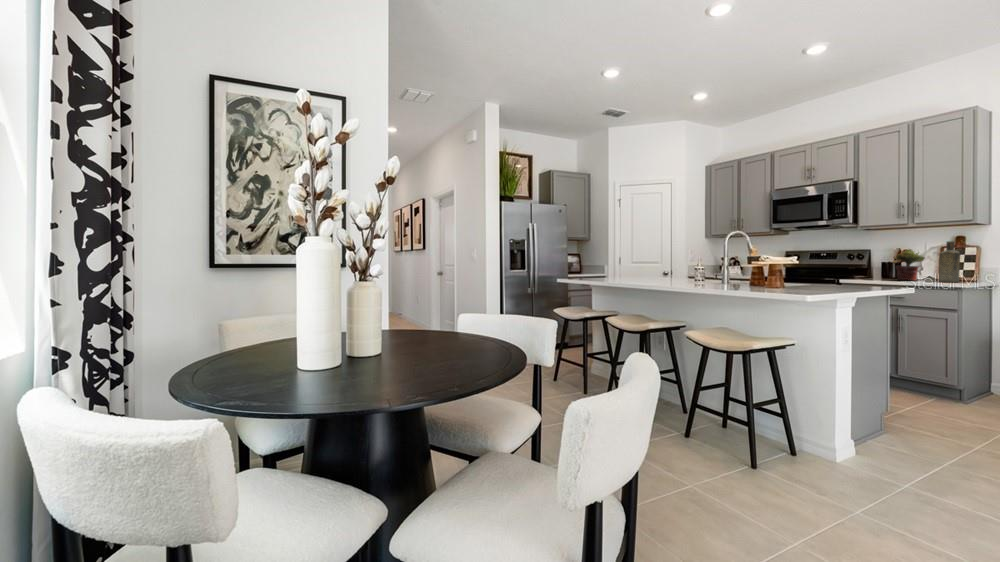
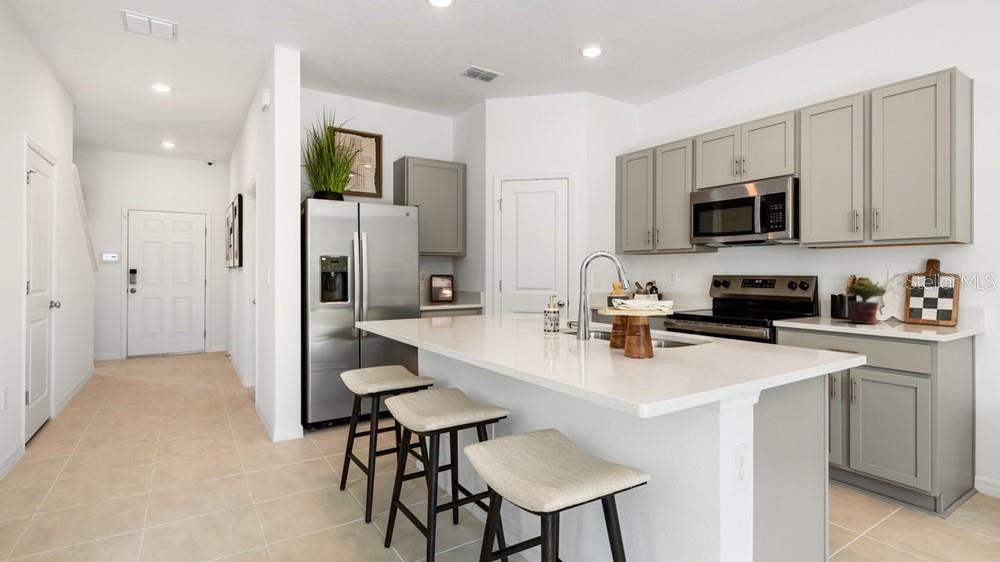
bottle: present [939,241,960,282] -> none [904,268,933,329]

